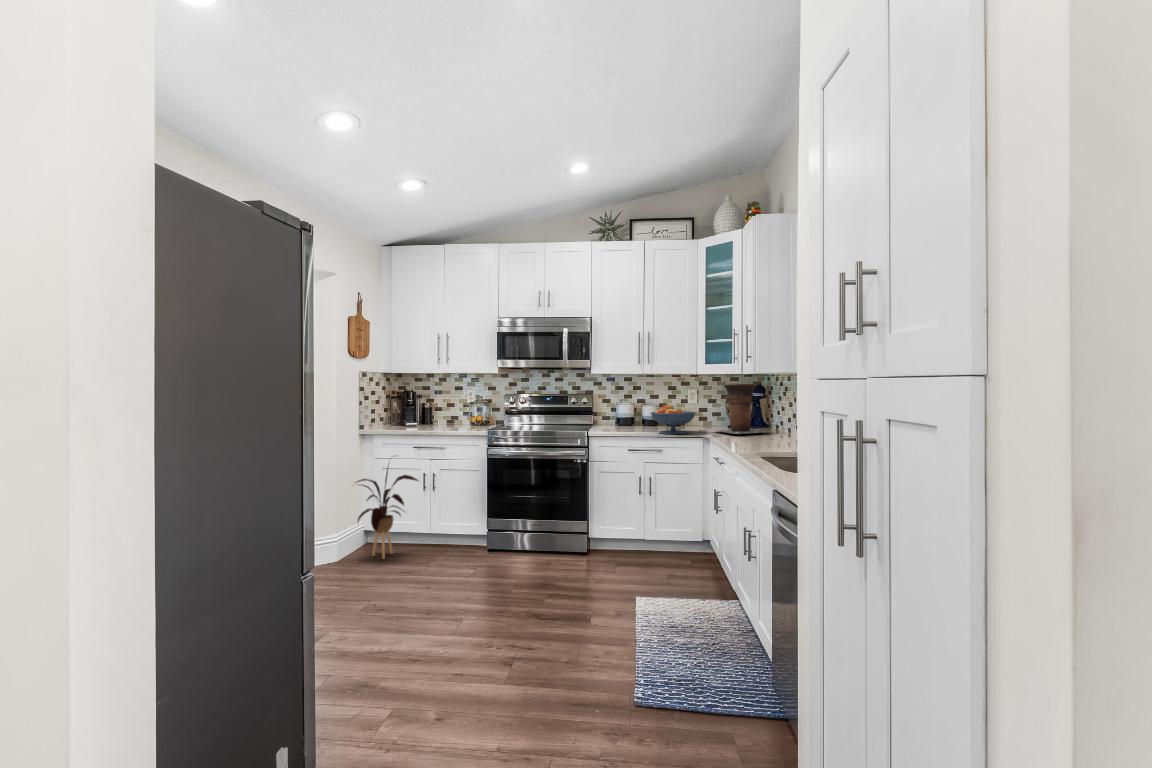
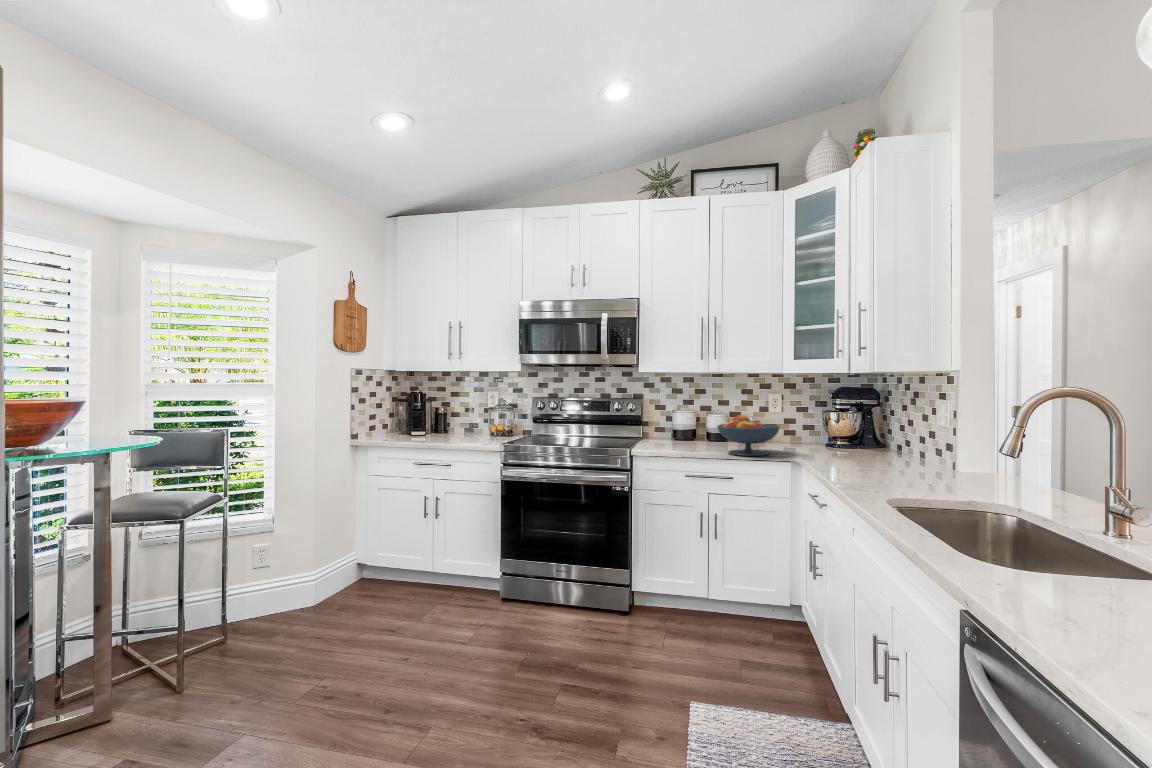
vase: present [716,384,767,434] -> none [801,387,893,459]
house plant: present [357,467,418,559] -> none [331,475,417,606]

